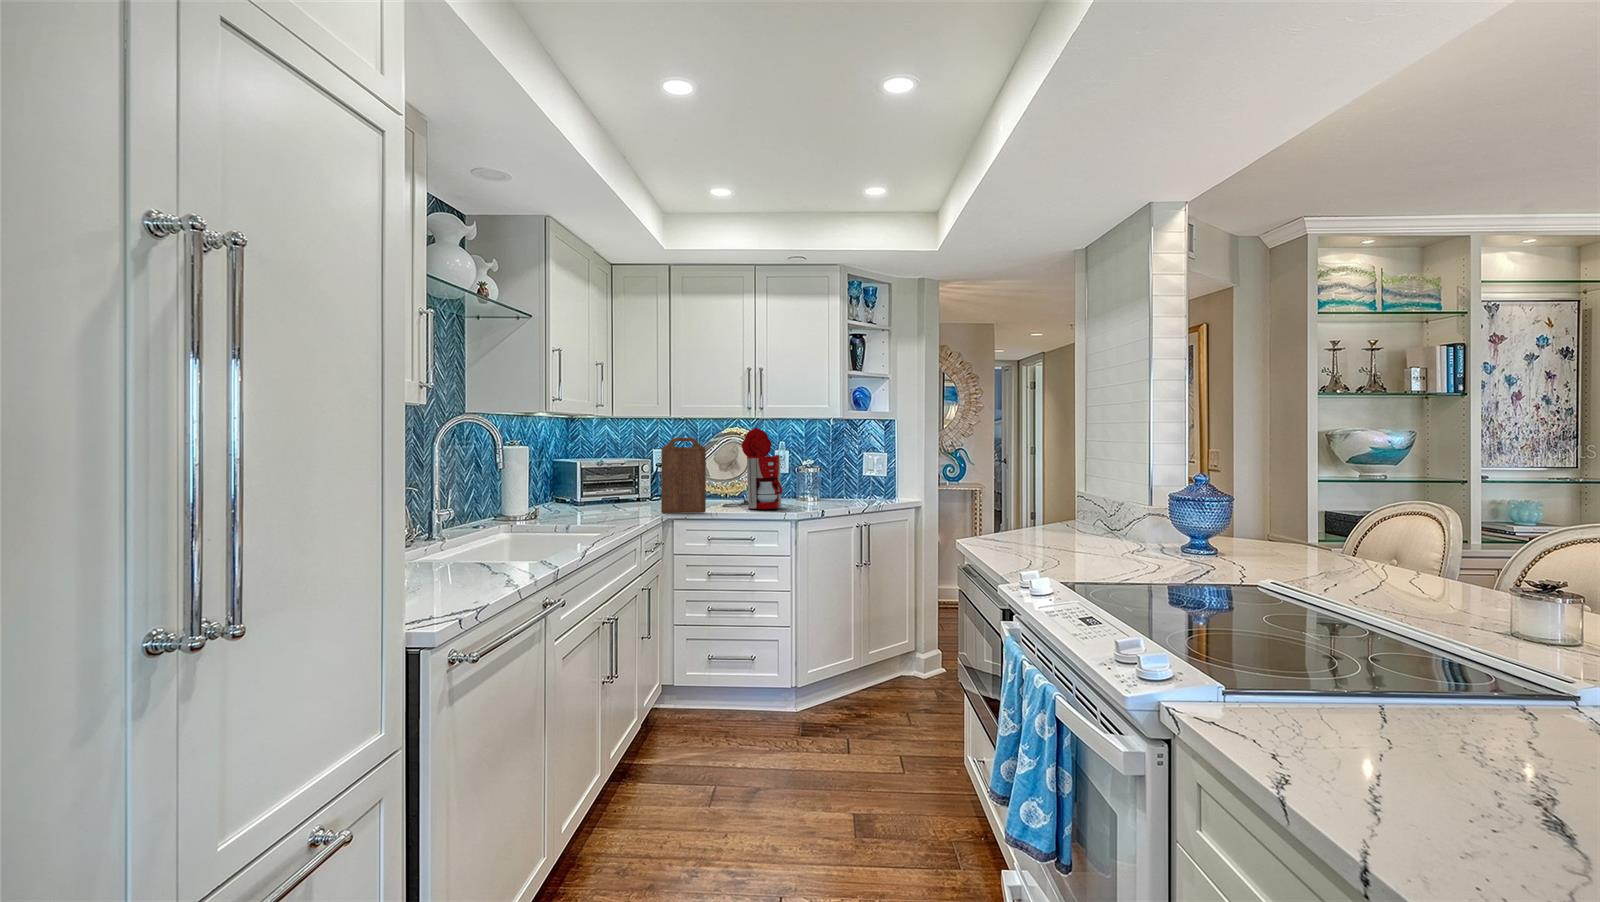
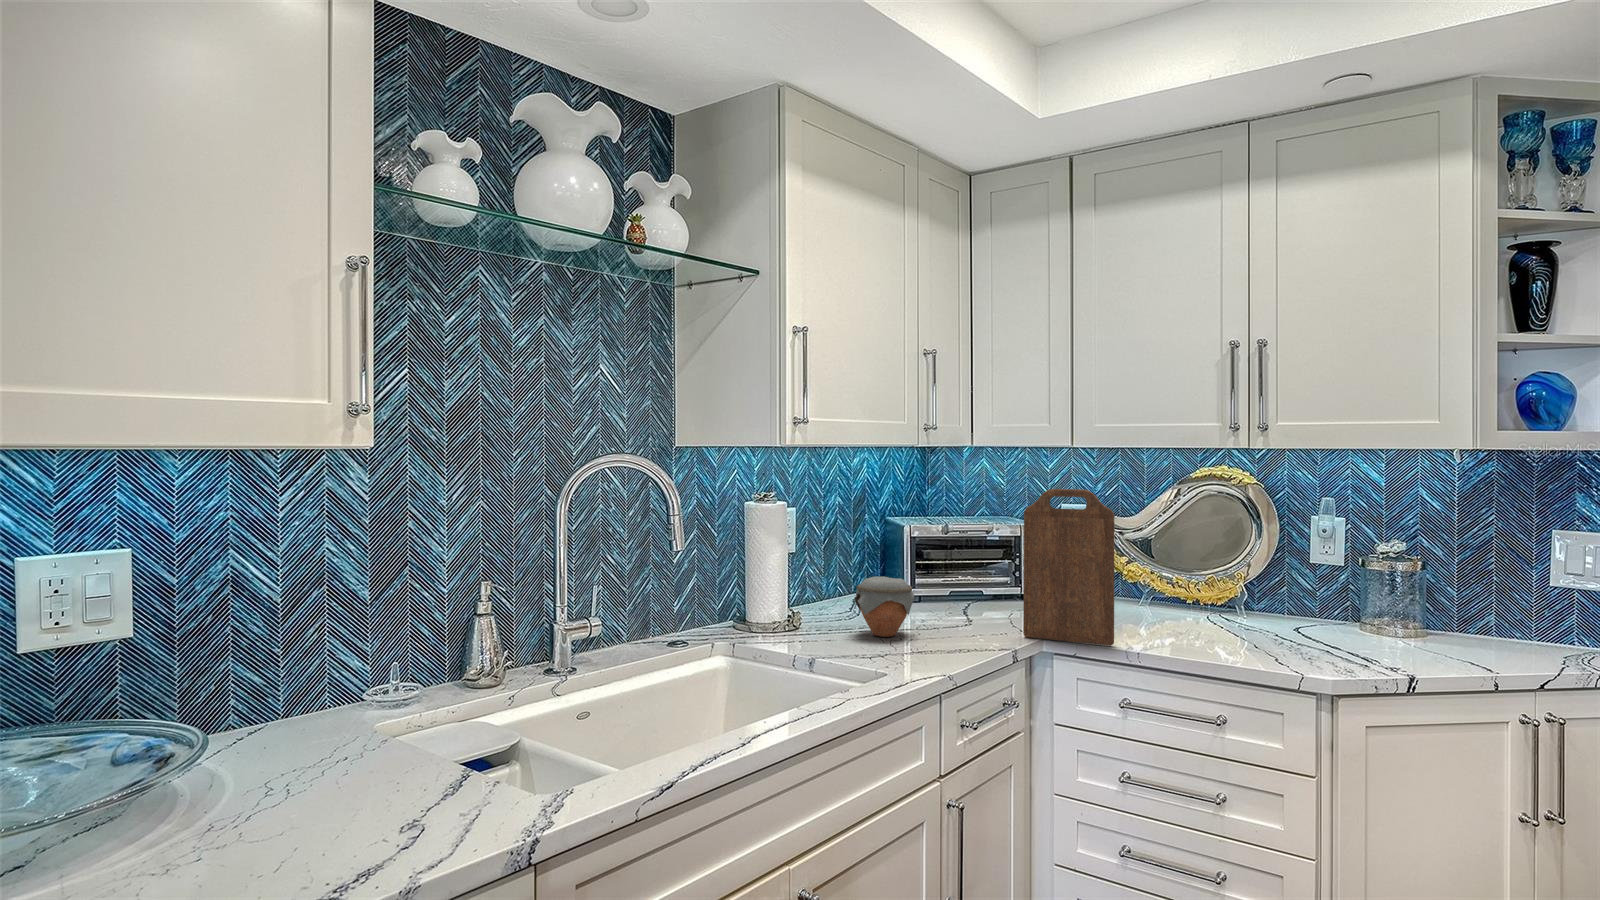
coffee maker: present [722,428,782,509] -> none [1169,468,1306,652]
jar: none [574,487,607,518] -> present [854,577,914,637]

